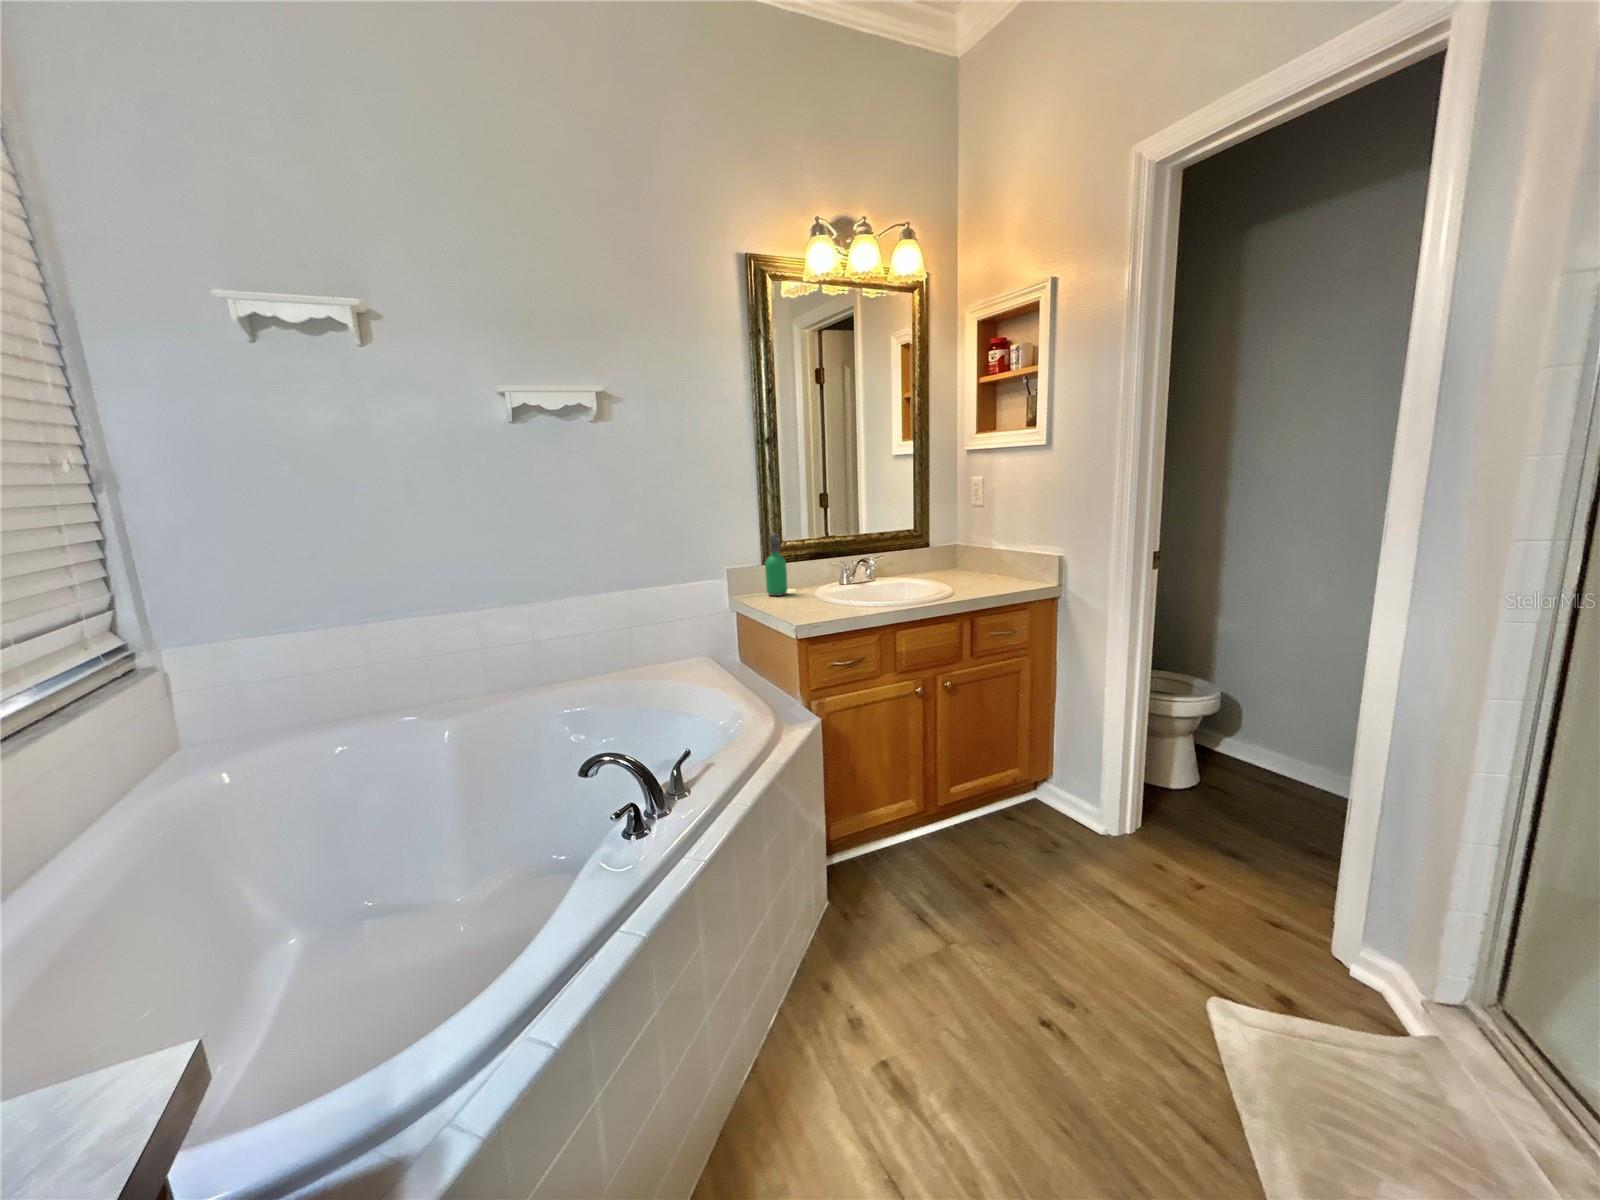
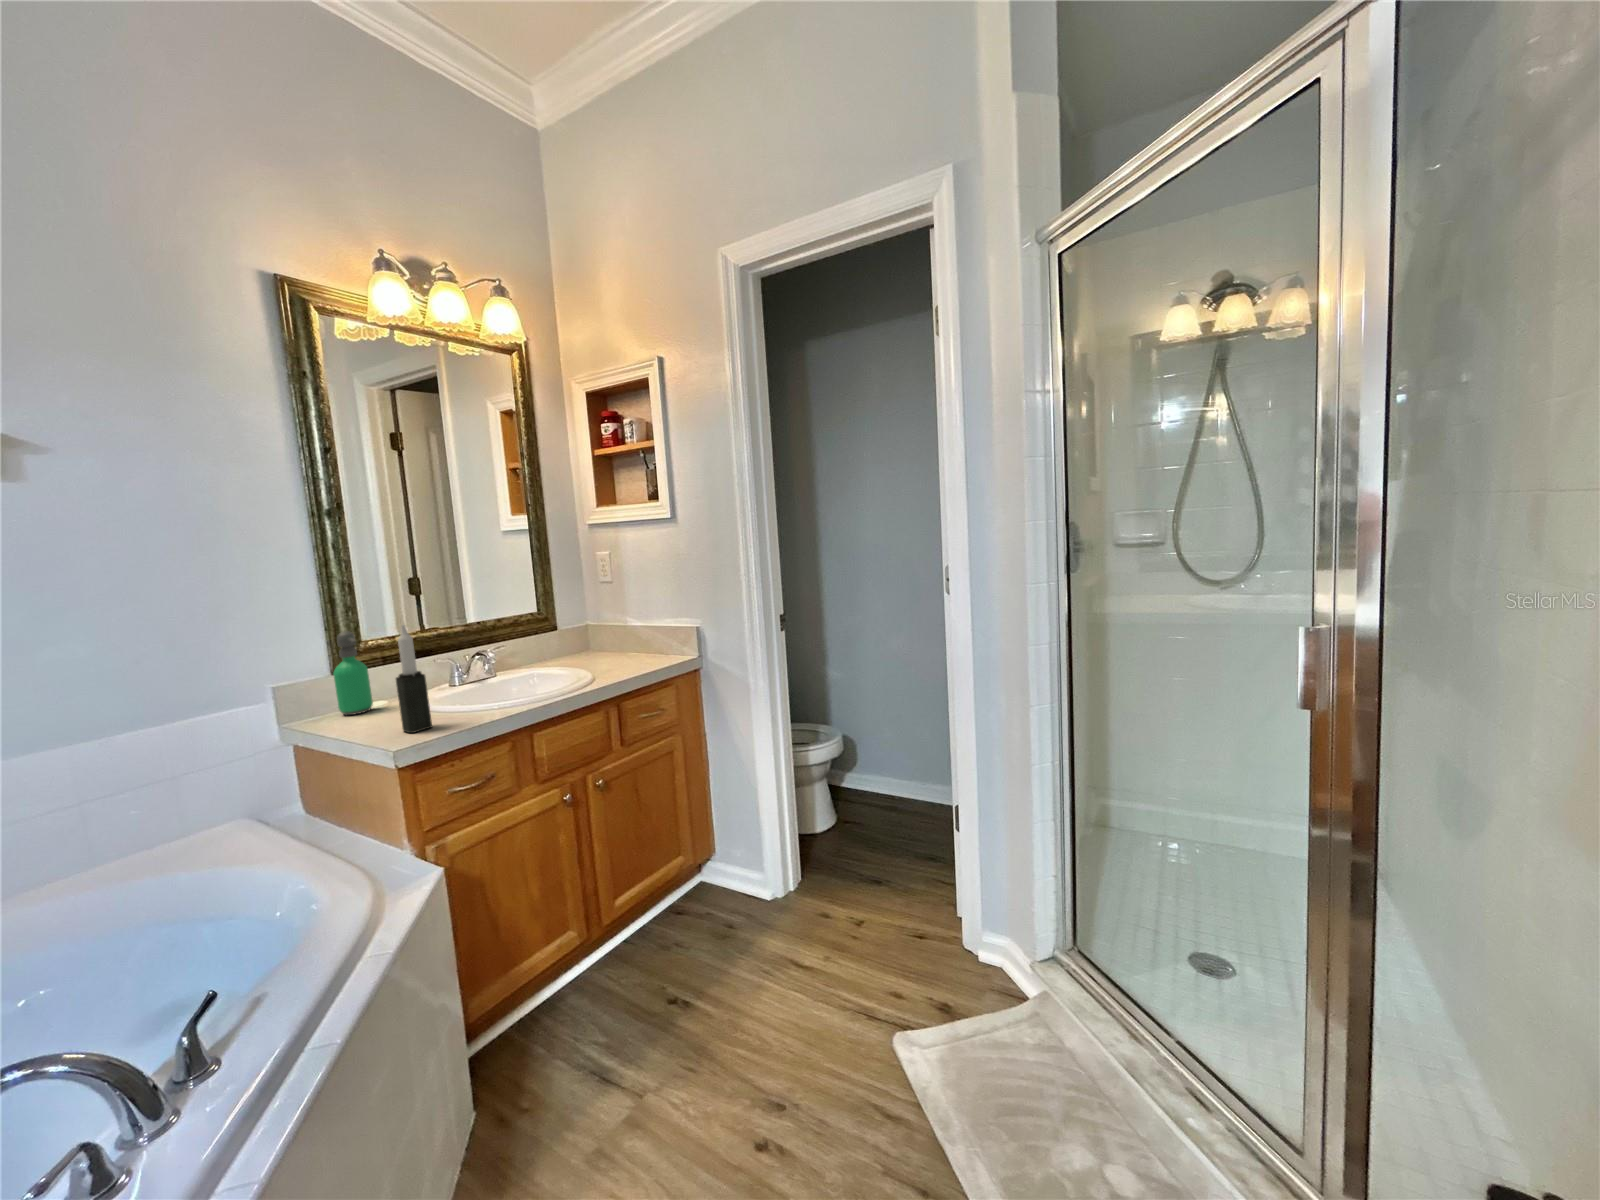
candle: none [804,530,825,615] -> present [396,624,432,733]

